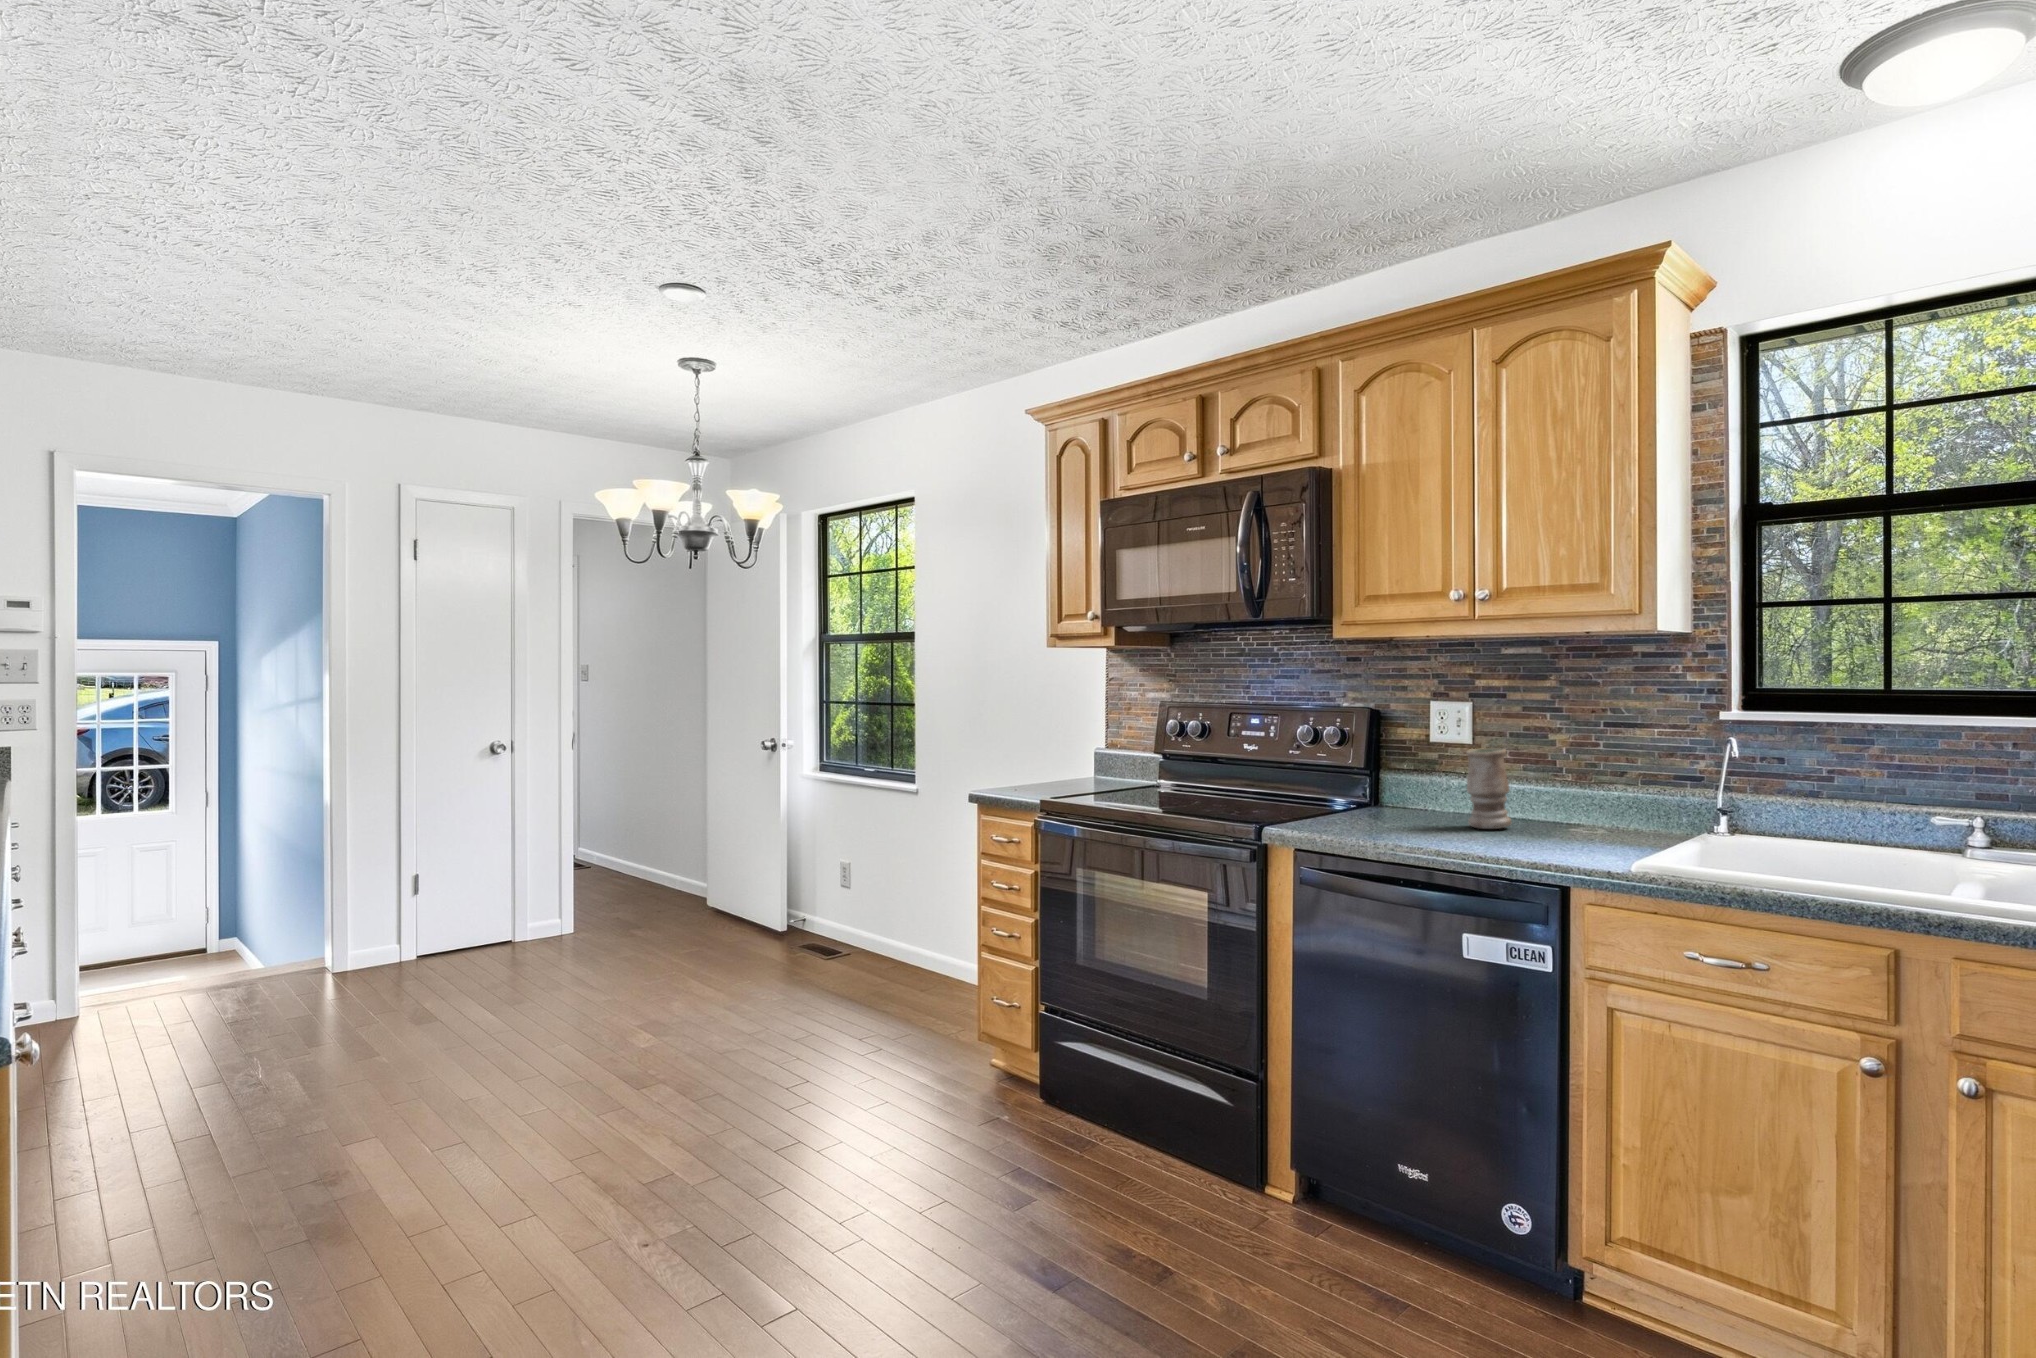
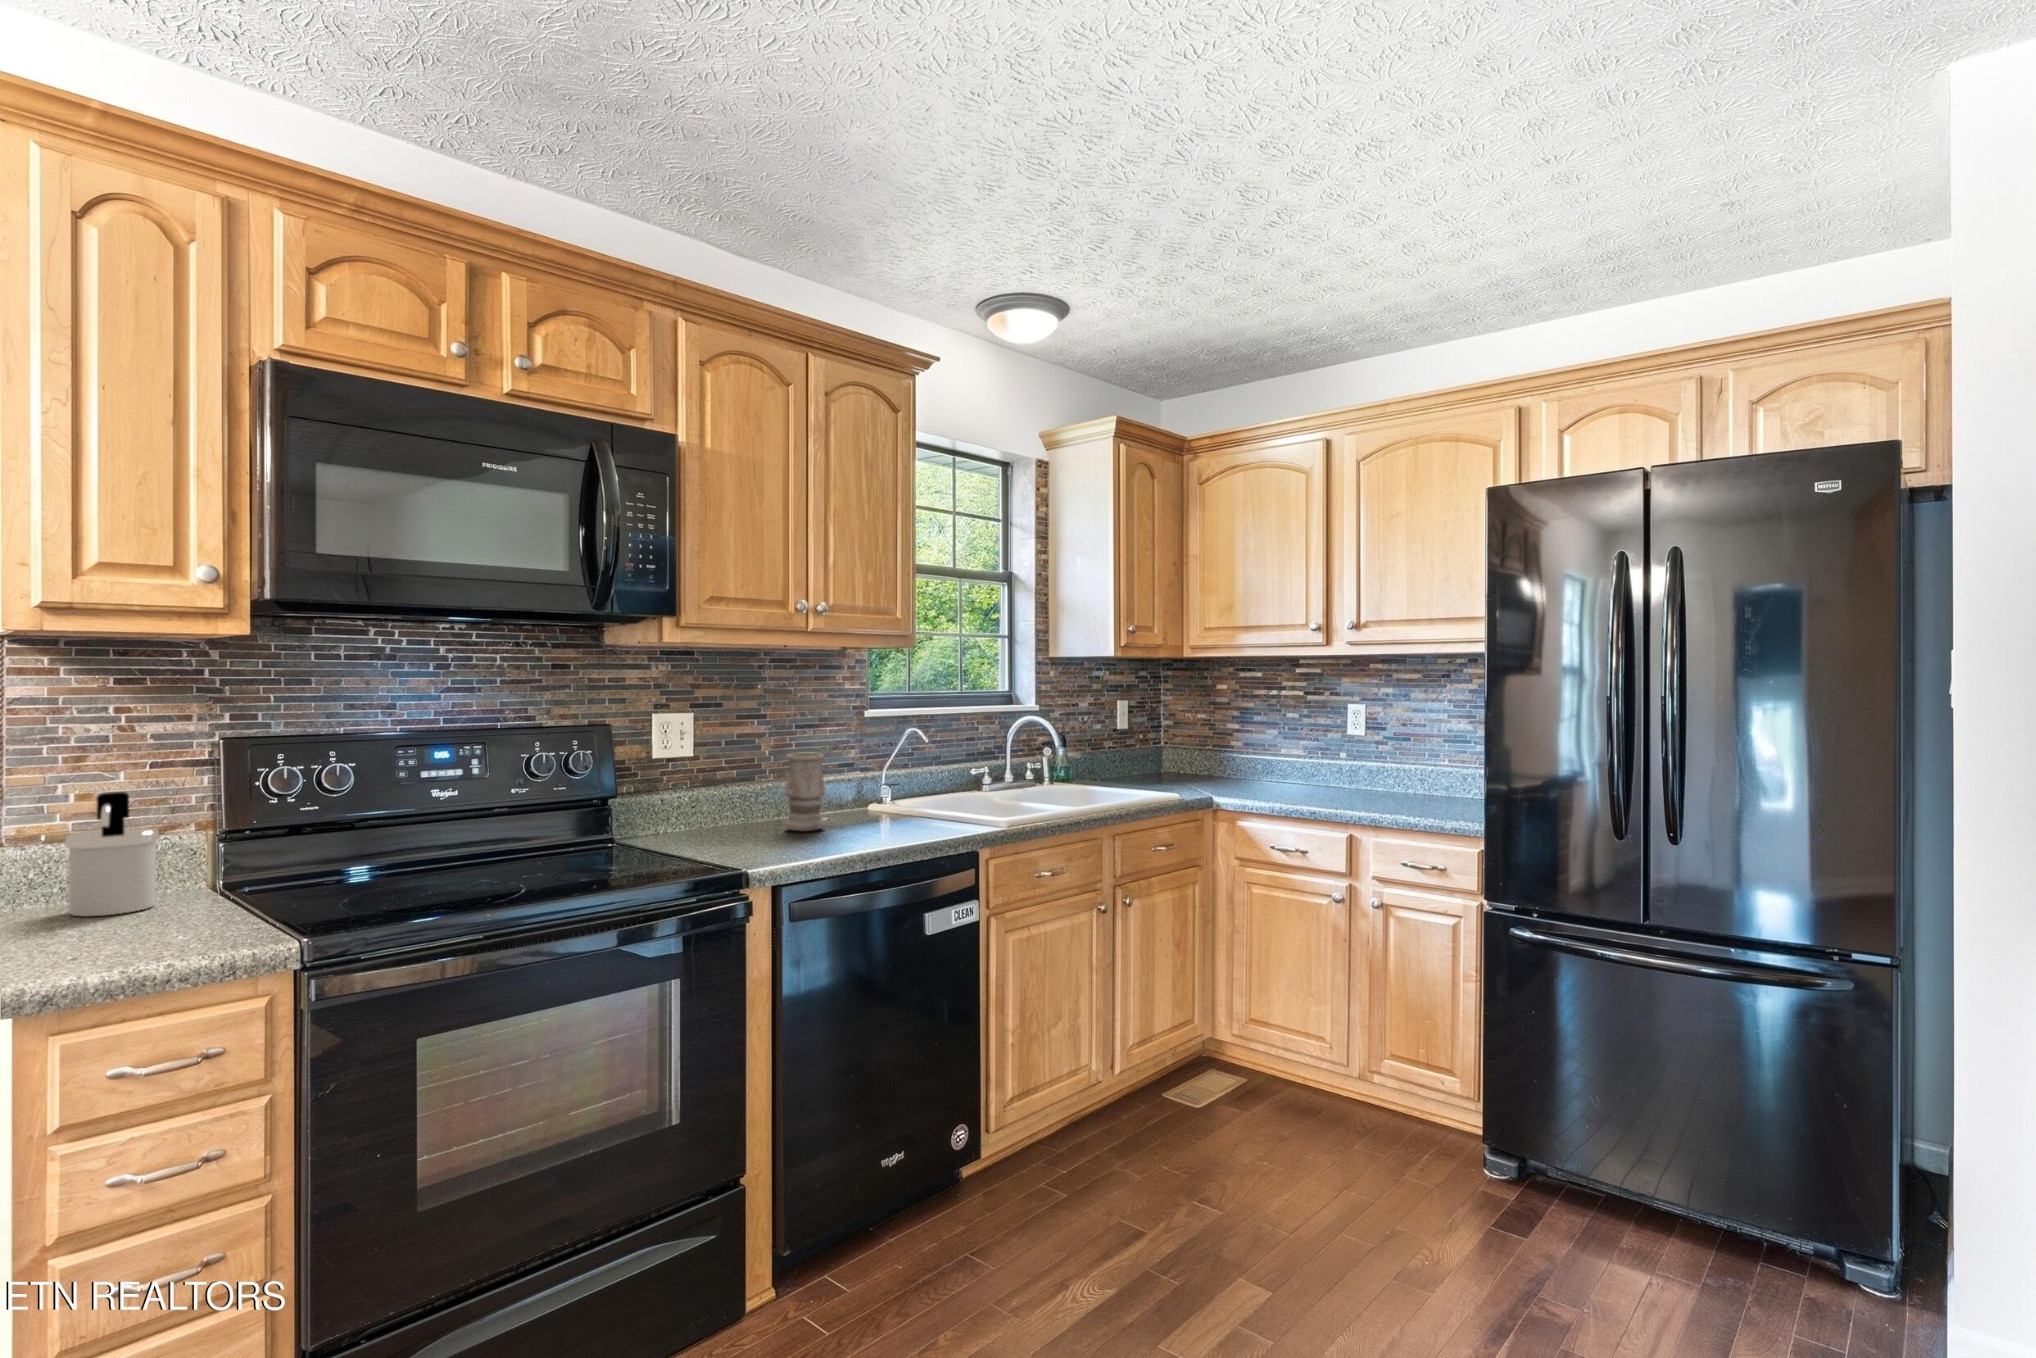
soap dispenser: none [1081,726,1131,787] -> present [65,792,159,916]

